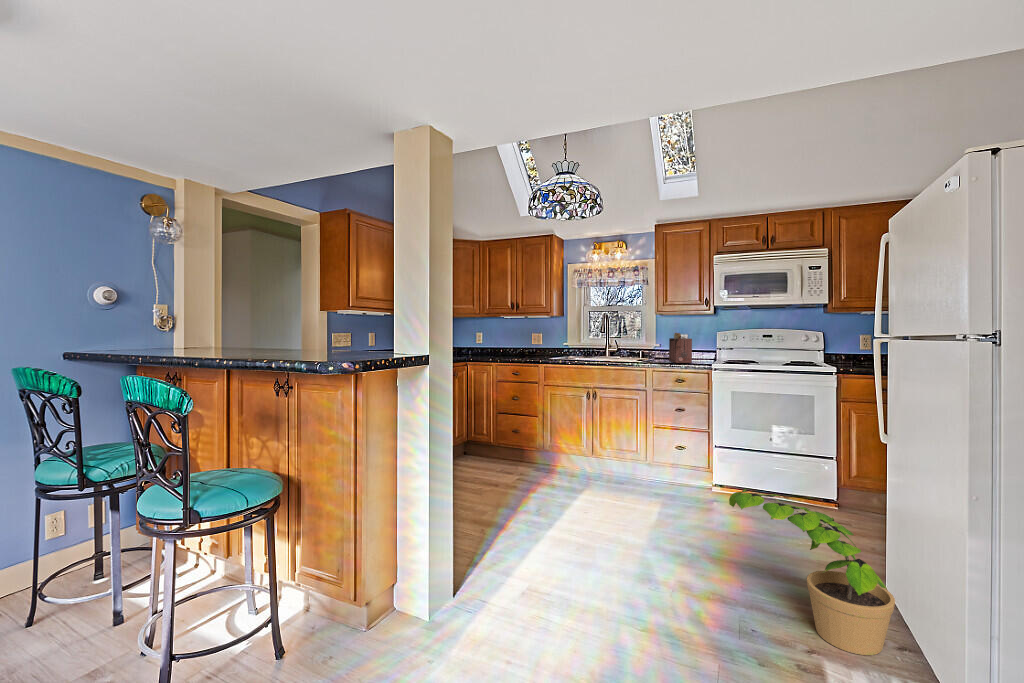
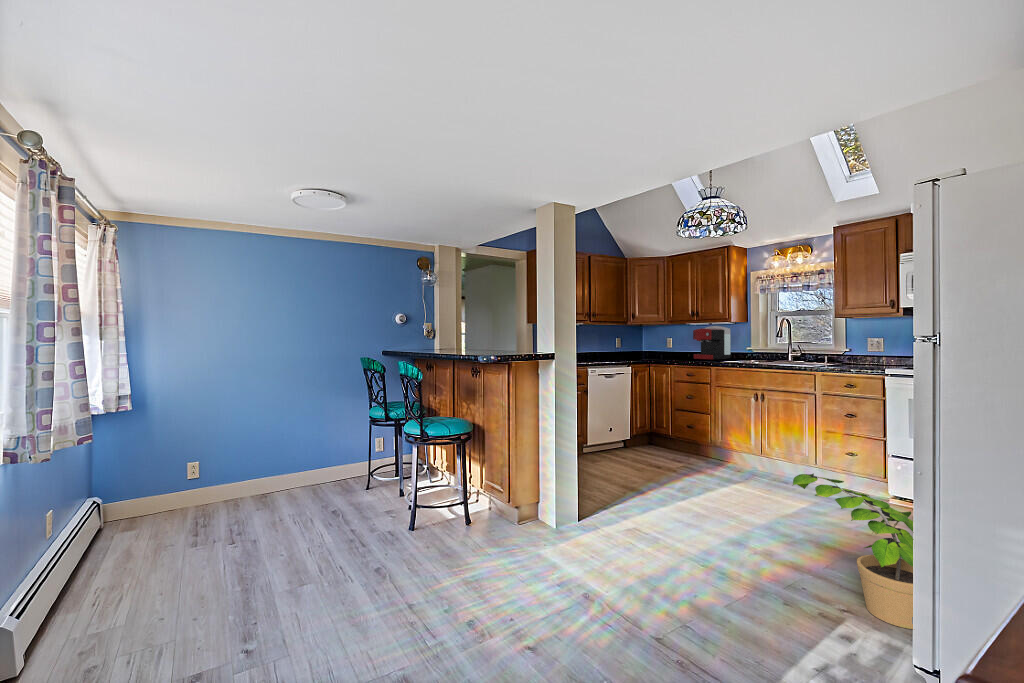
coffee maker: none [511,320,546,356] -> present [693,326,730,359]
toaster: present [669,333,692,363] -> none [849,337,869,368]

